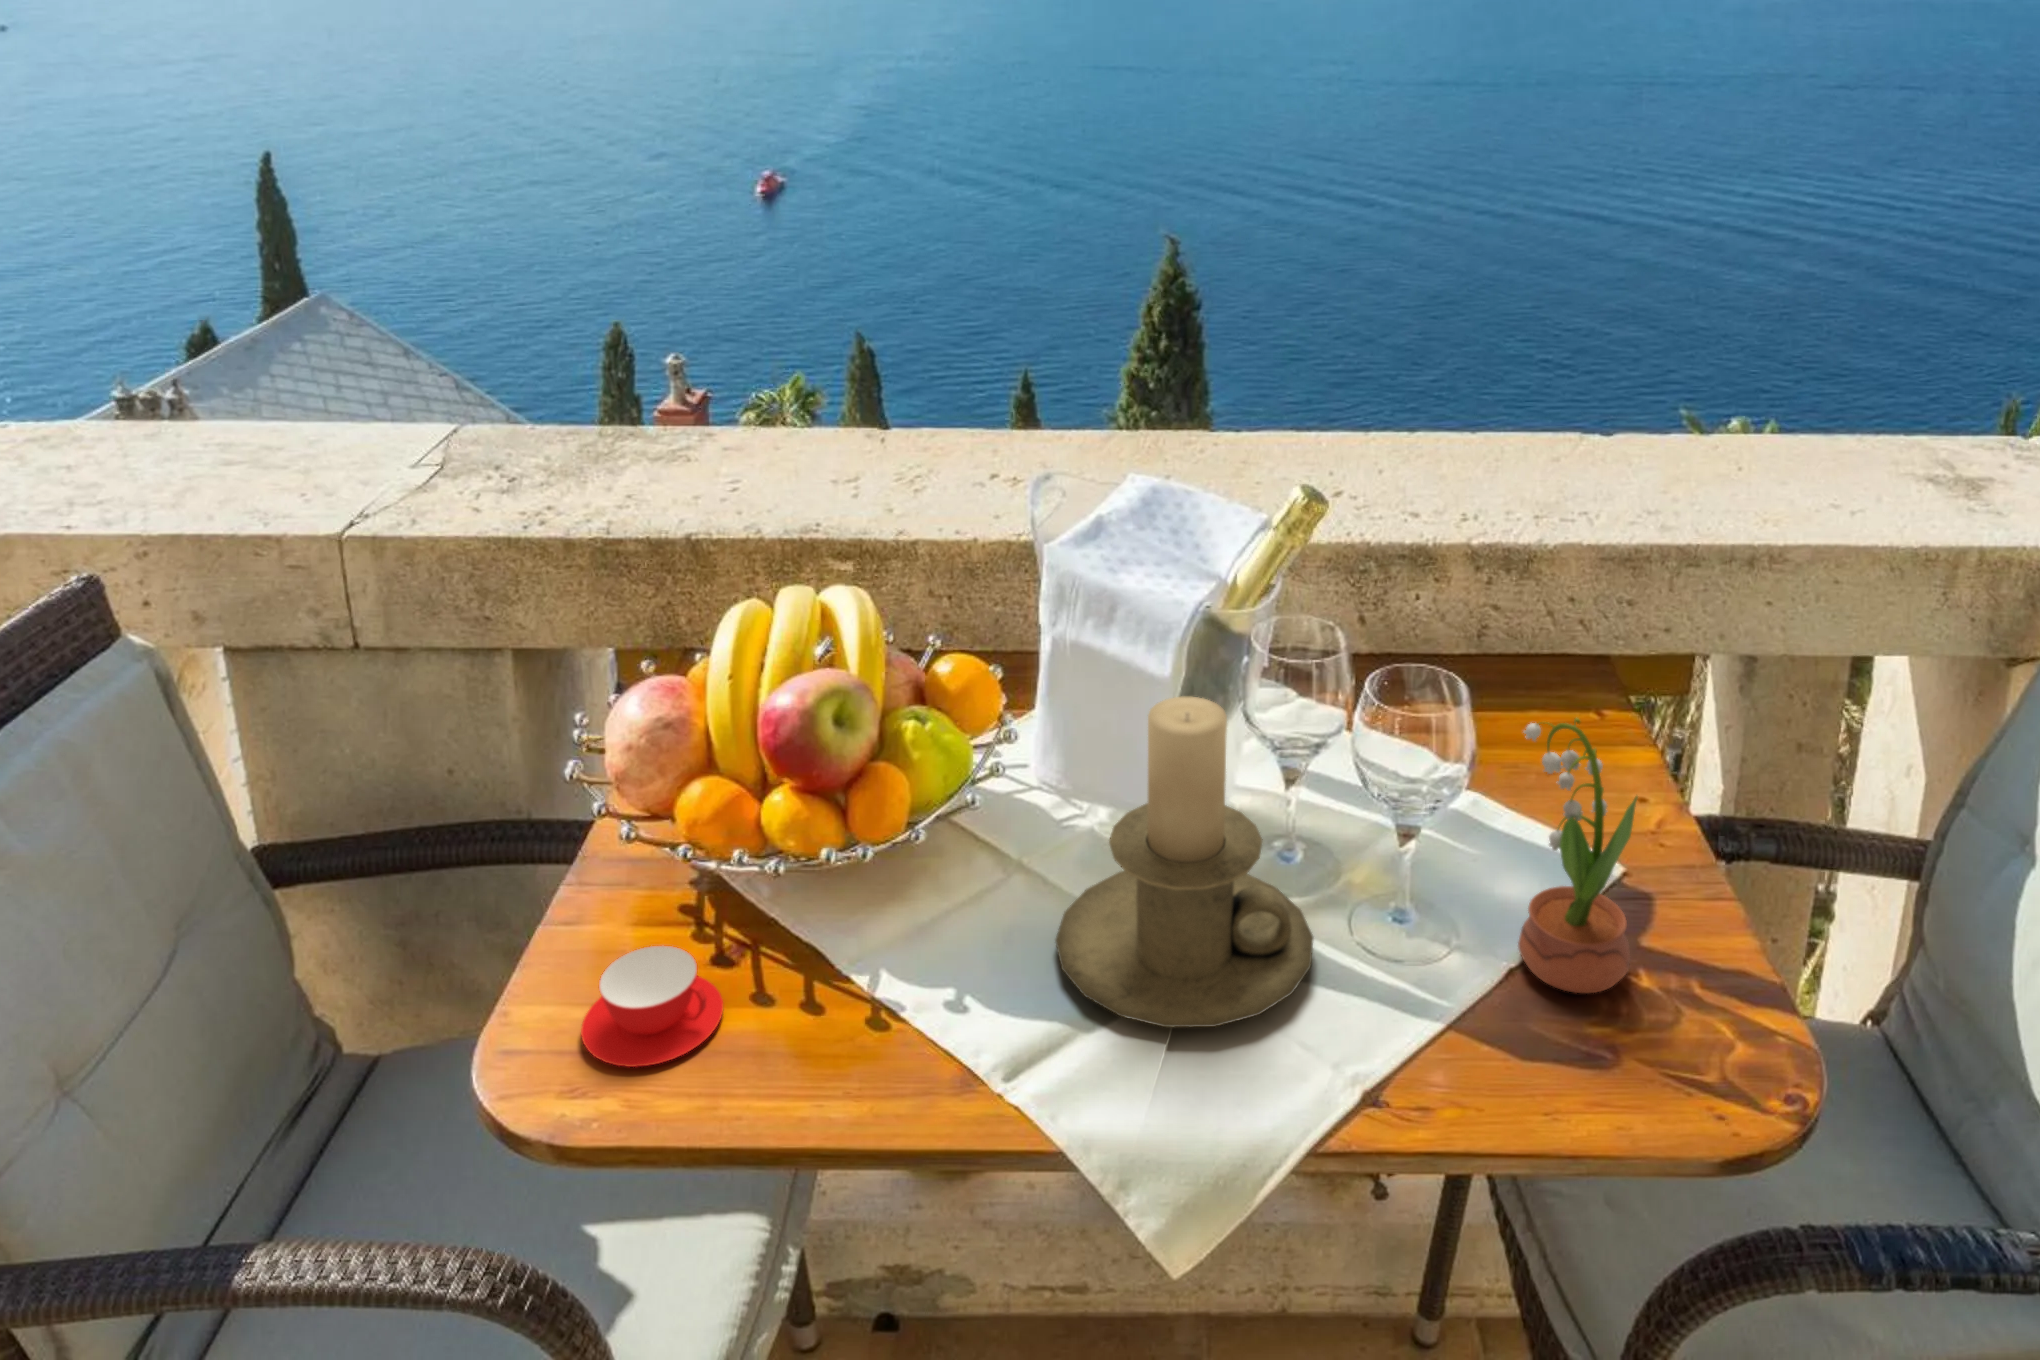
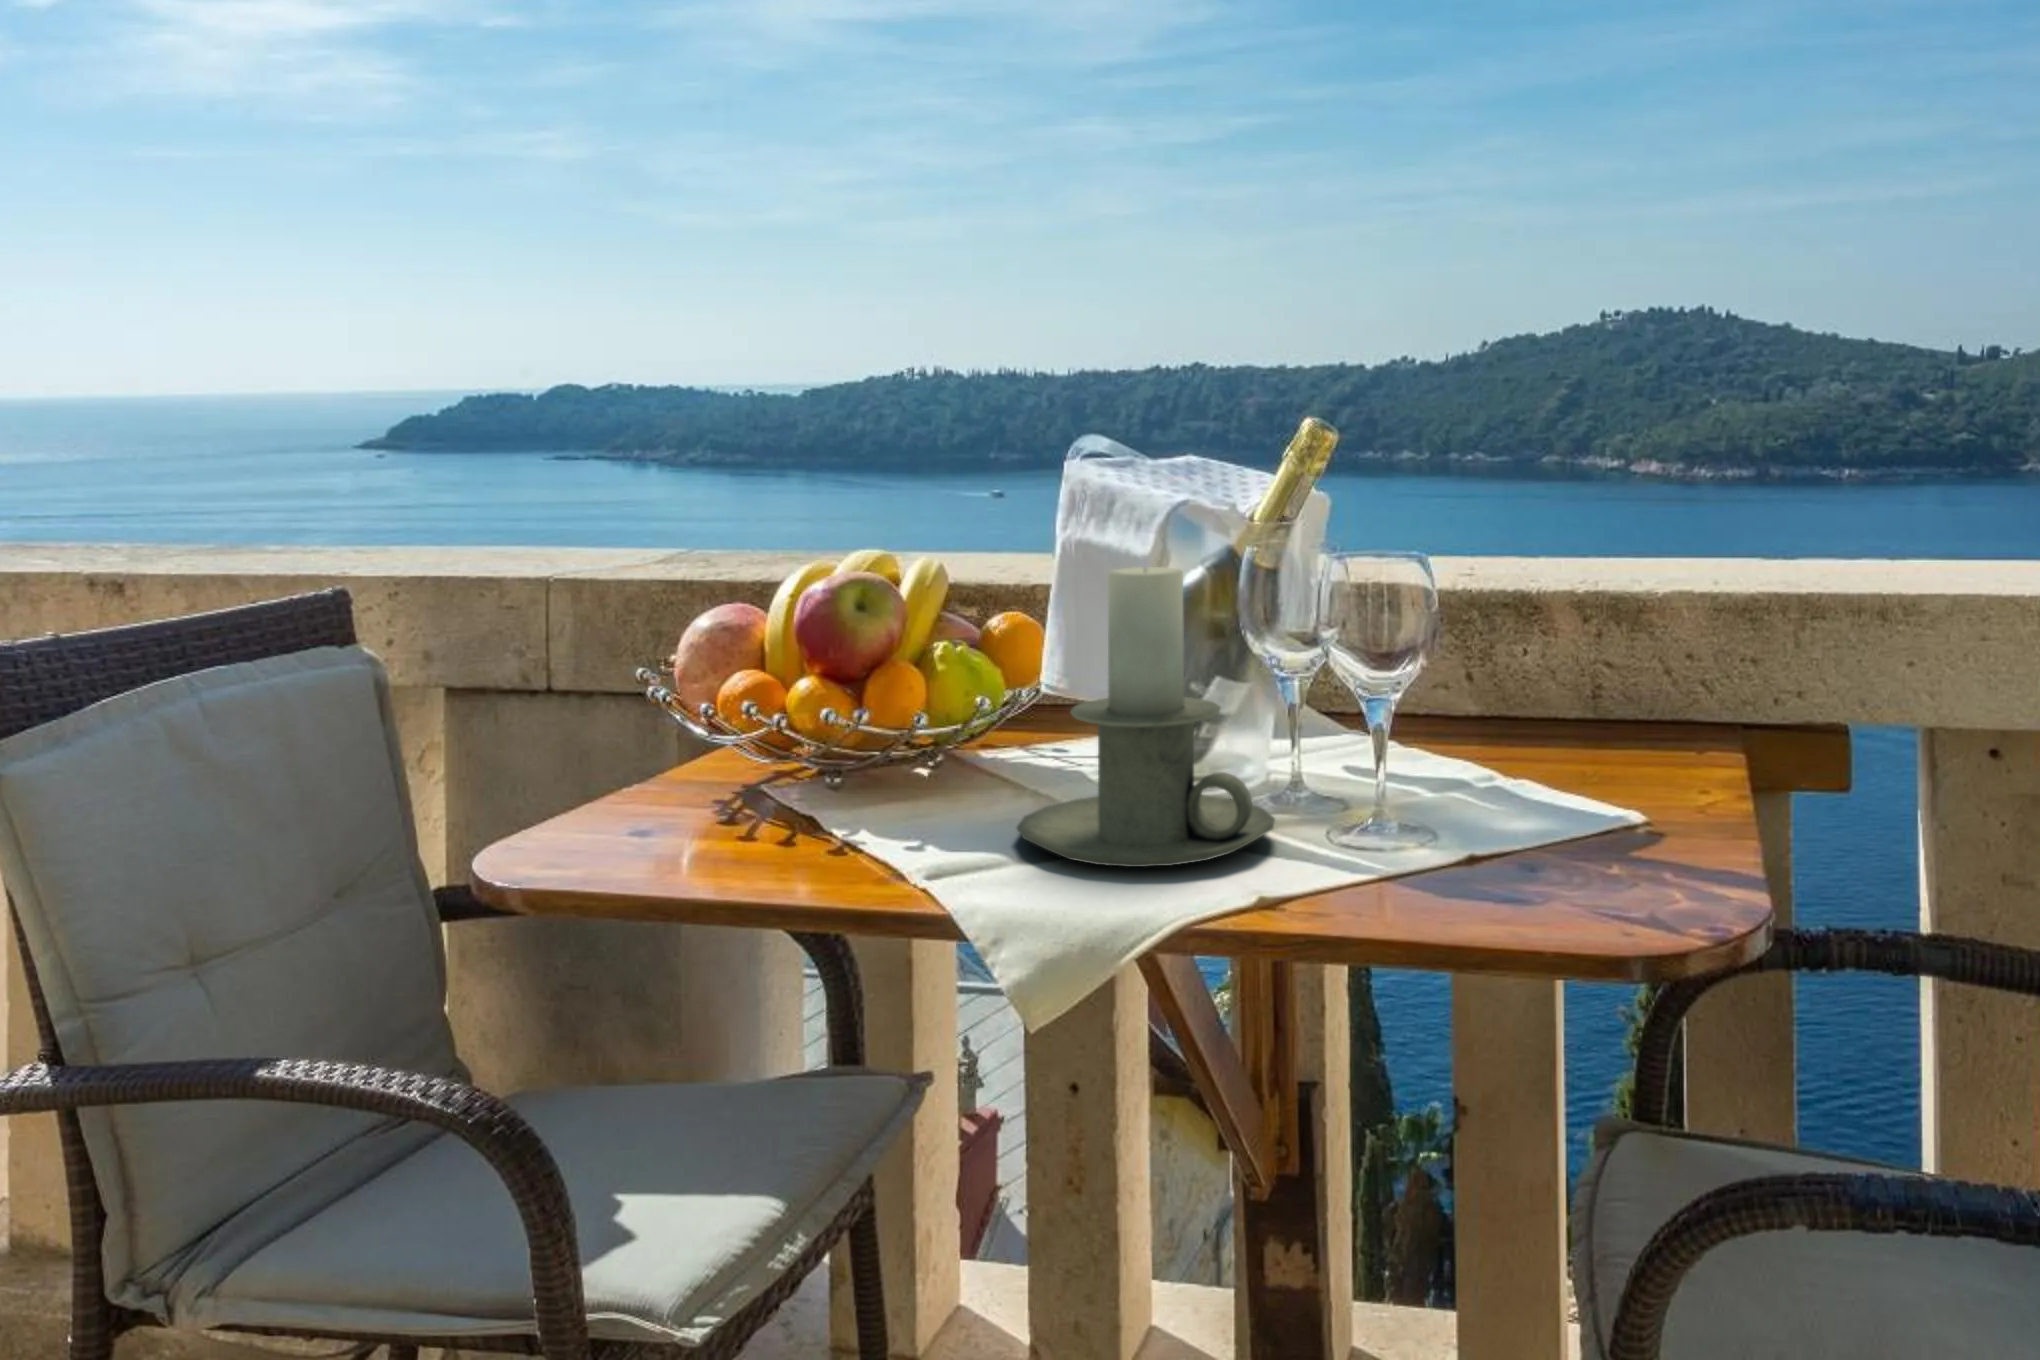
potted flower: present [1518,718,1638,993] -> none [1481,586,1598,887]
teacup: present [581,946,723,1067] -> none [576,783,712,857]

